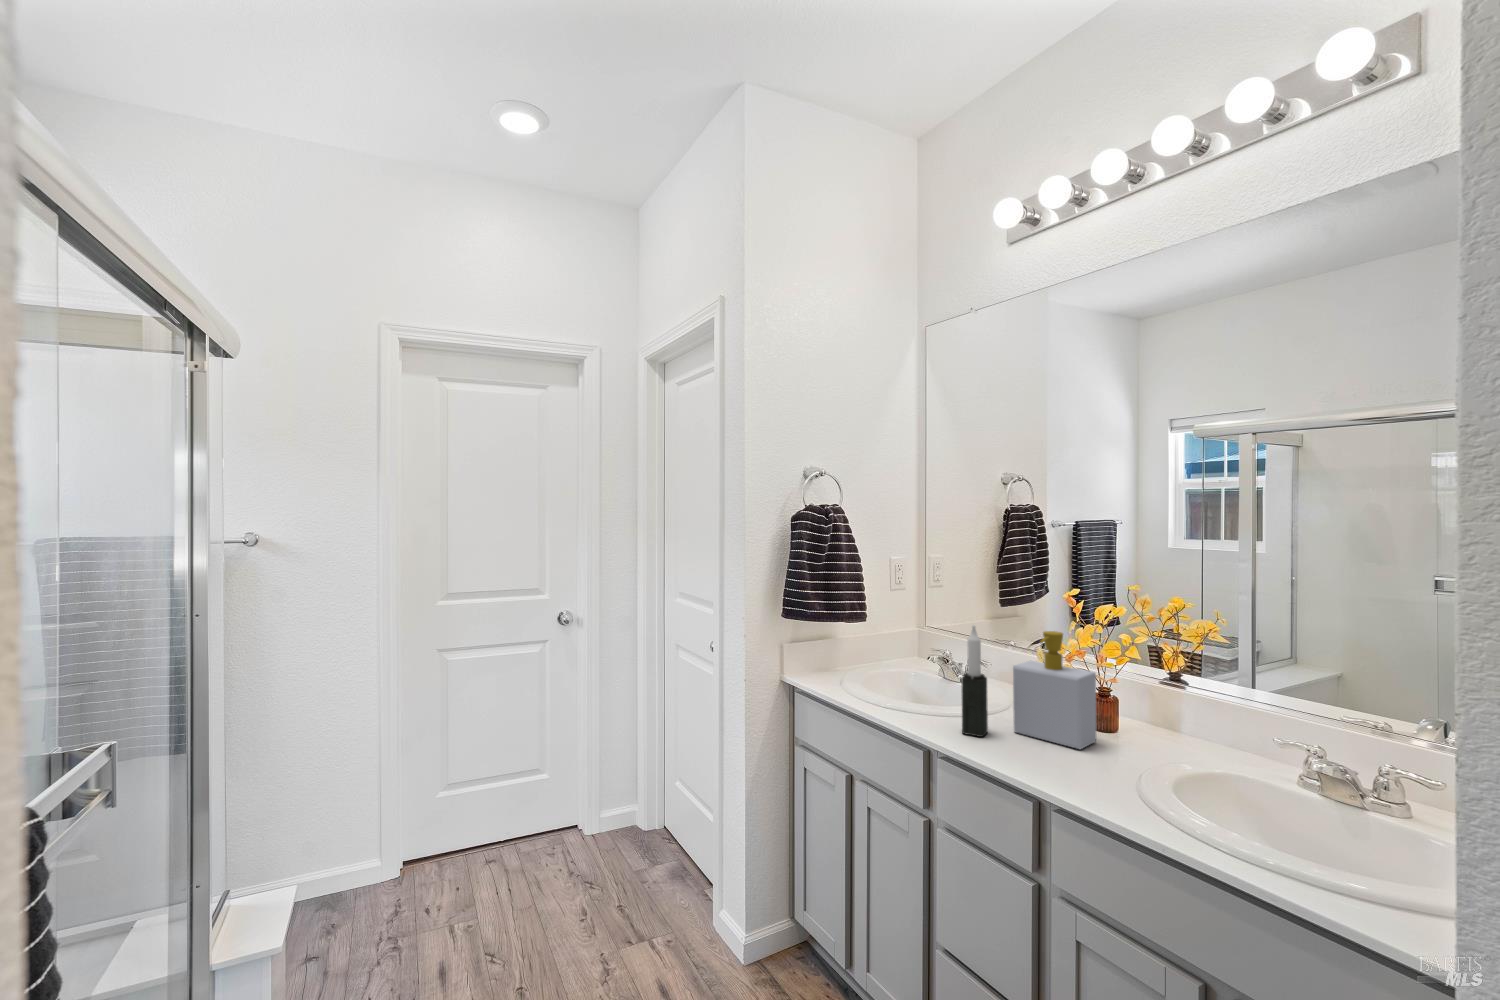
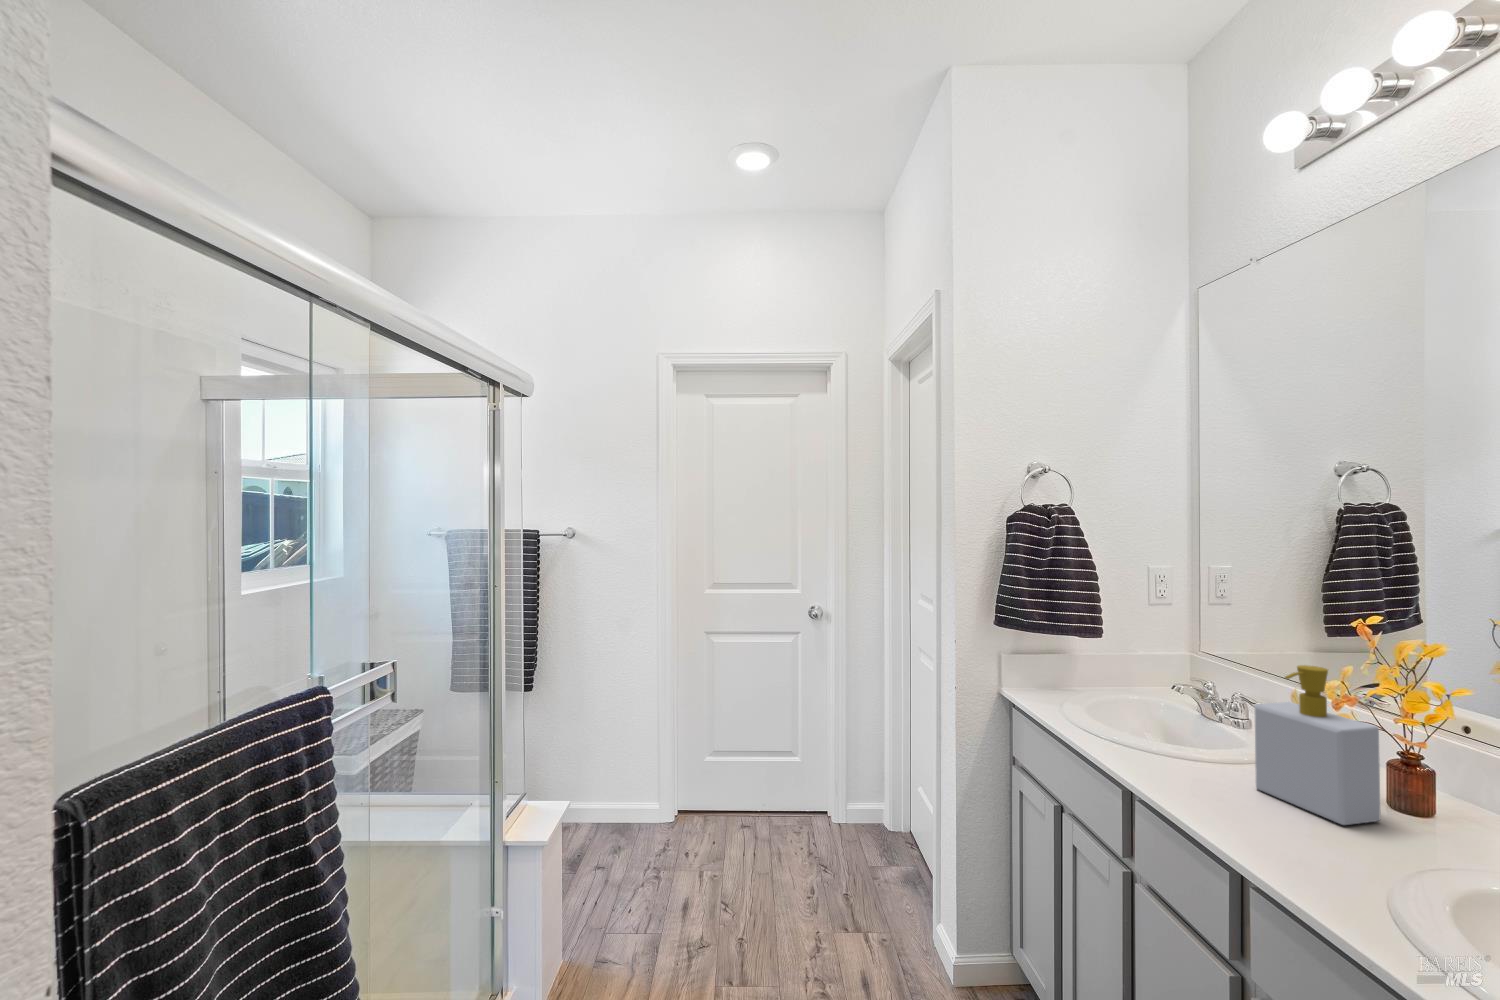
candle: present [961,625,988,737] -> none [1177,648,1216,786]

